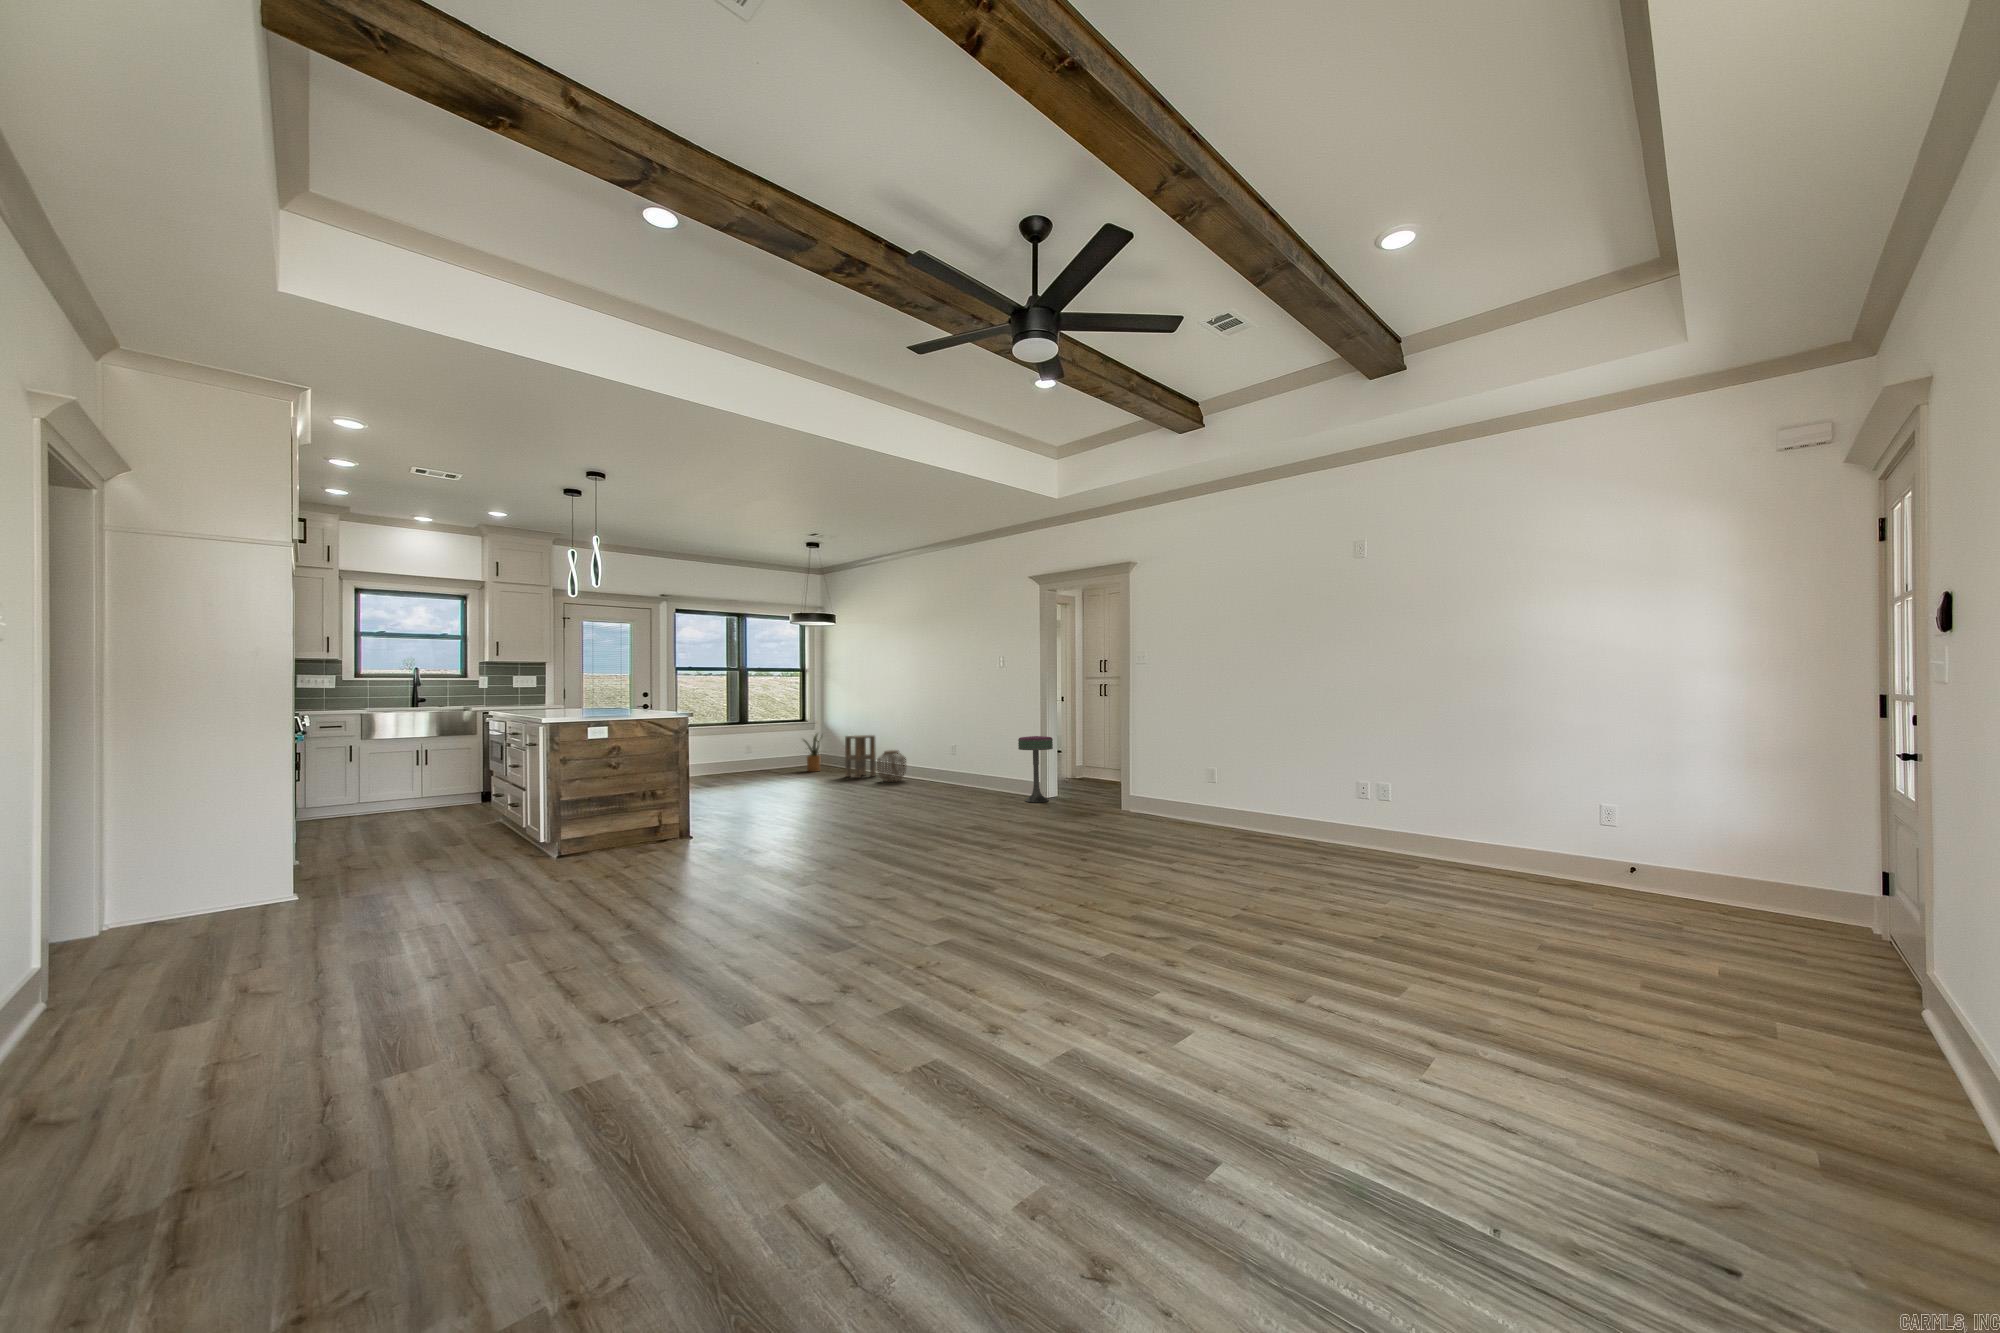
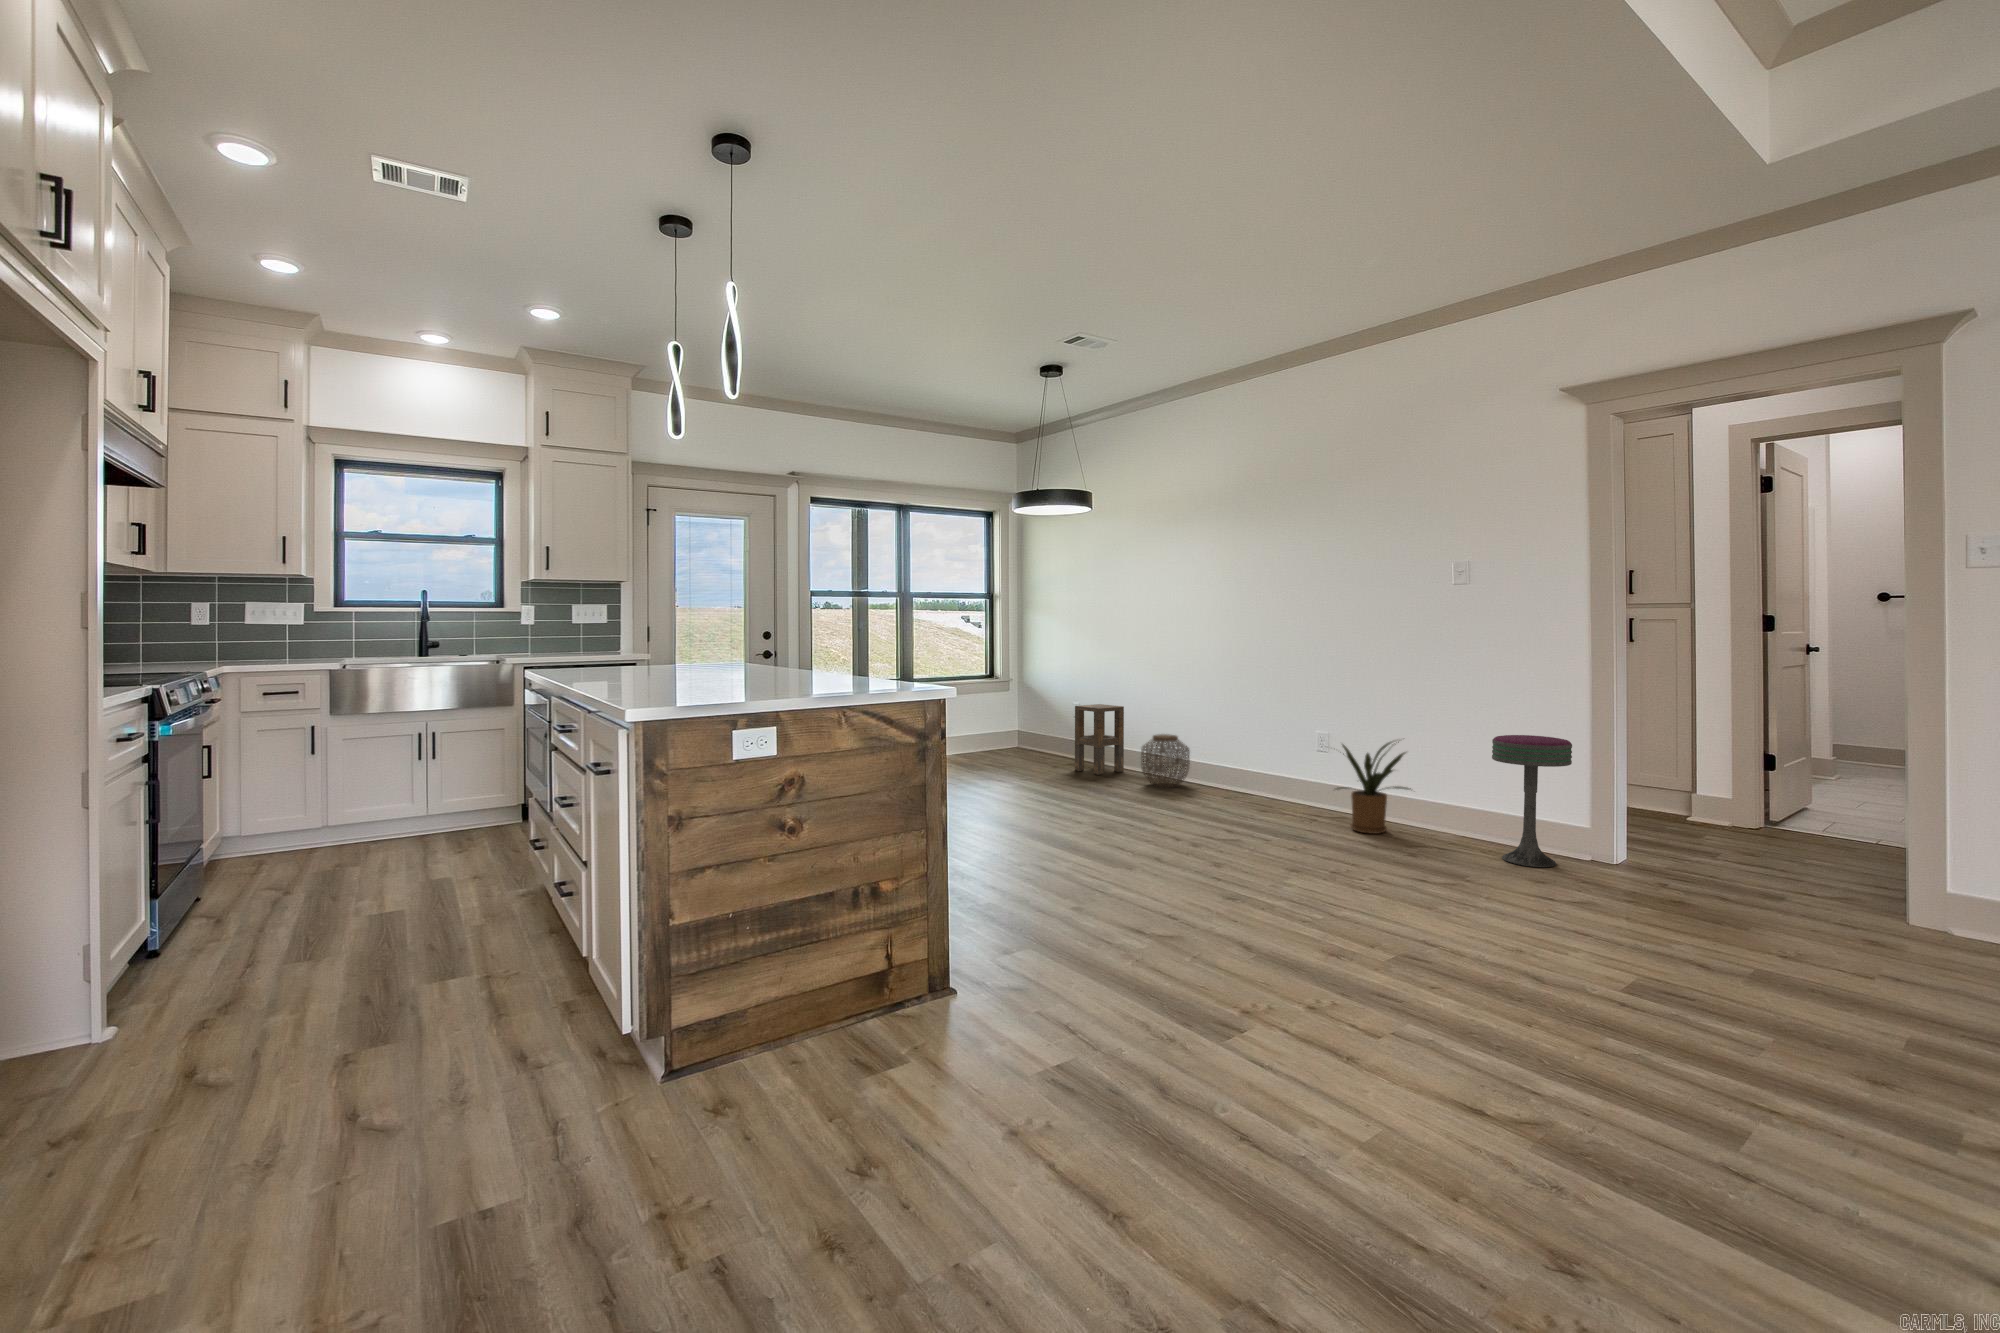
house plant: present [804,734,820,772] -> present [1336,740,1411,834]

